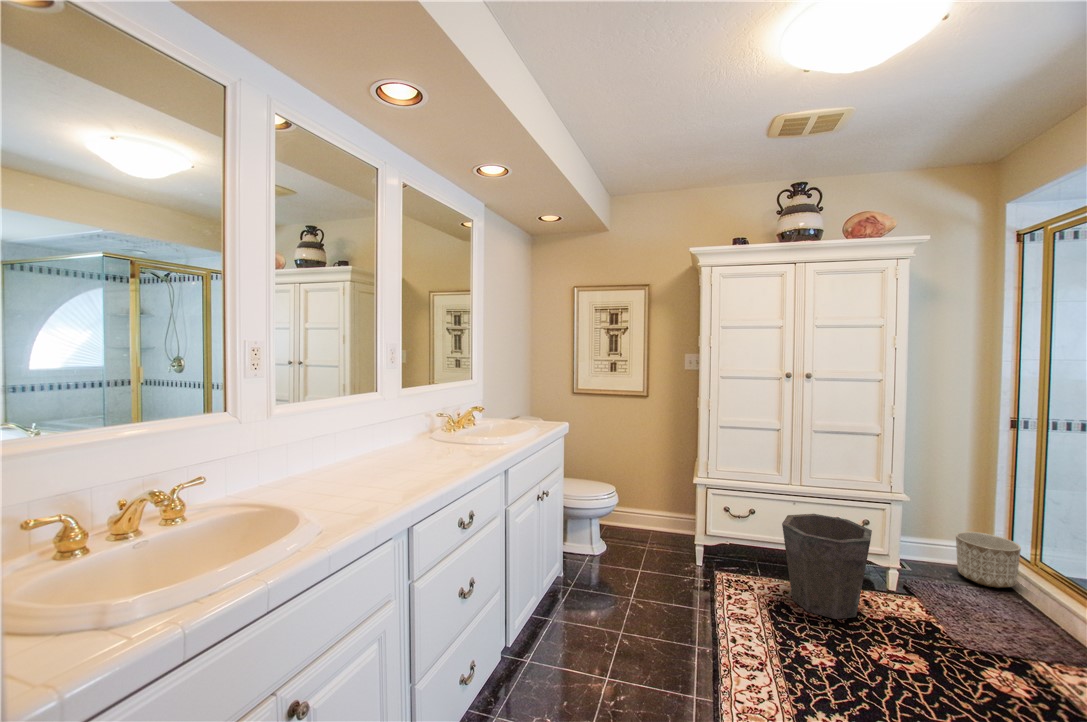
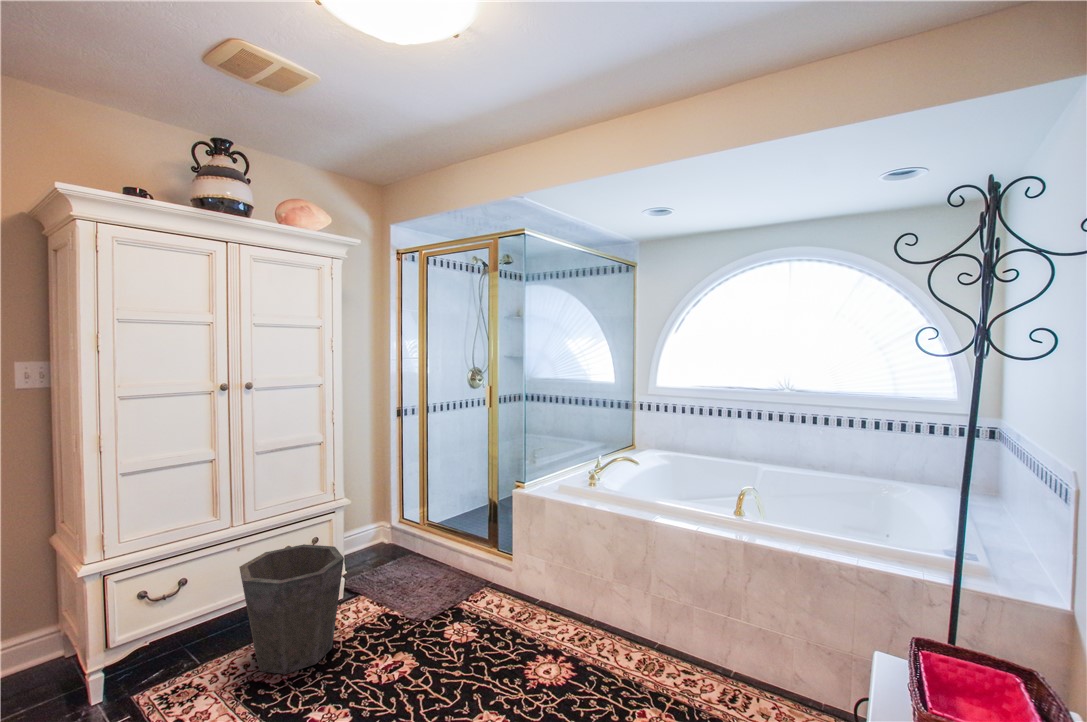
planter: present [956,532,1021,588] -> none [371,512,416,559]

